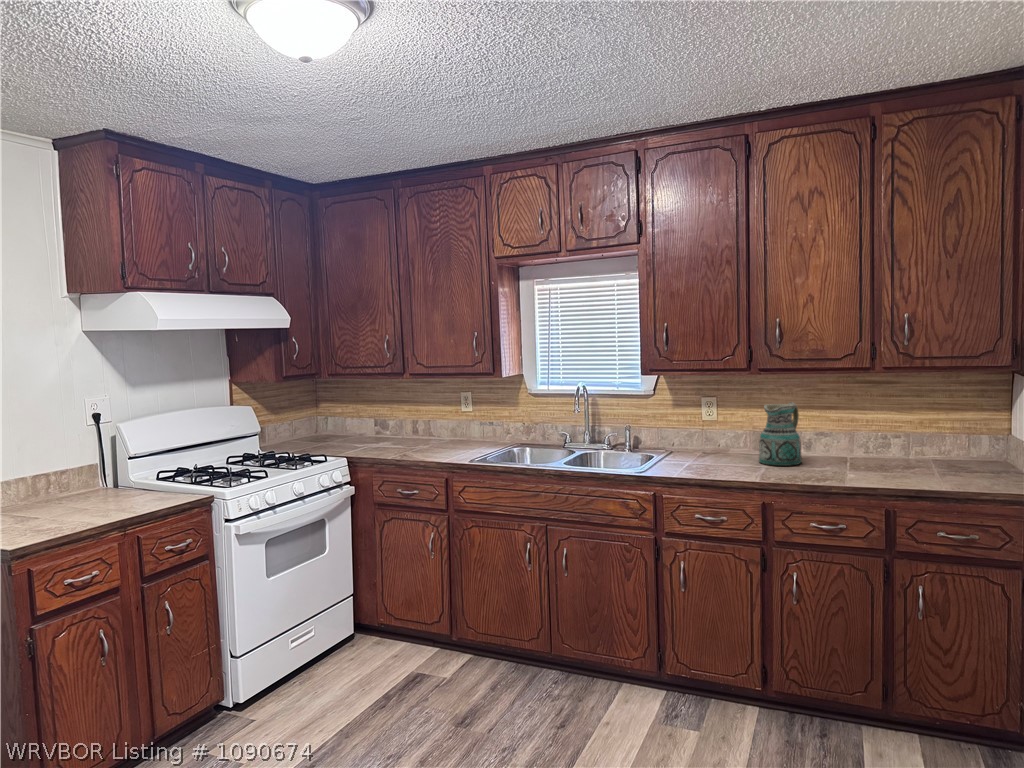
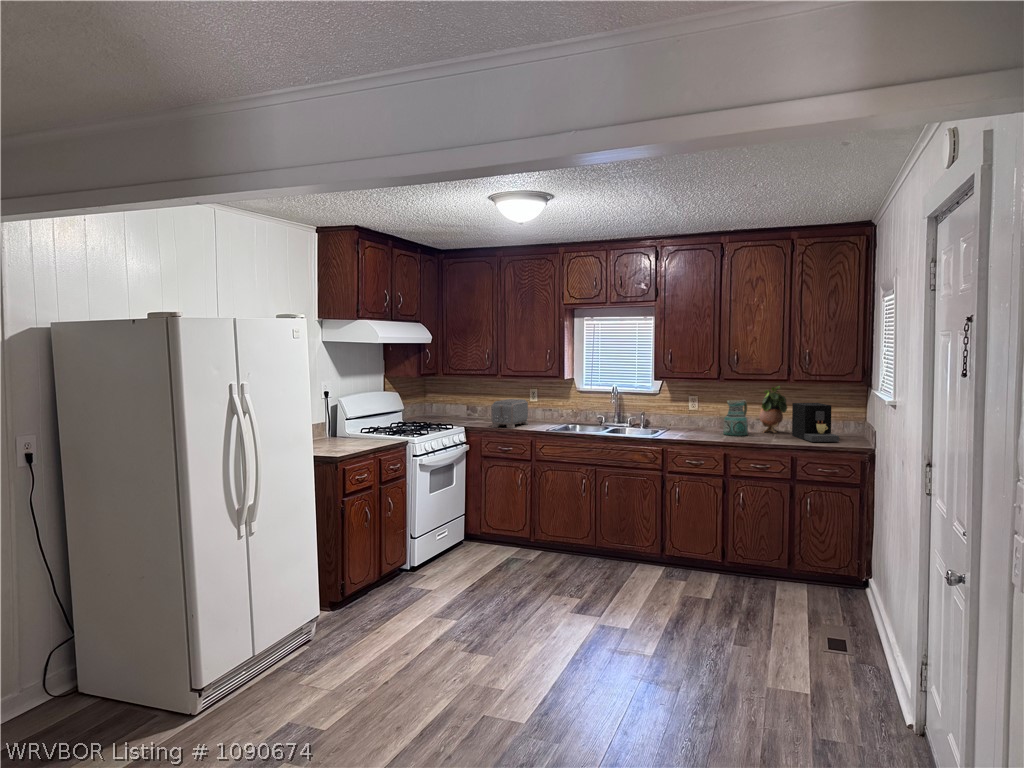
potted plant: none [819,375,868,457] -> present [760,386,787,433]
coffee maker: none [879,404,976,479] -> present [792,403,839,442]
toaster: none [388,409,454,457] -> present [491,399,529,428]

